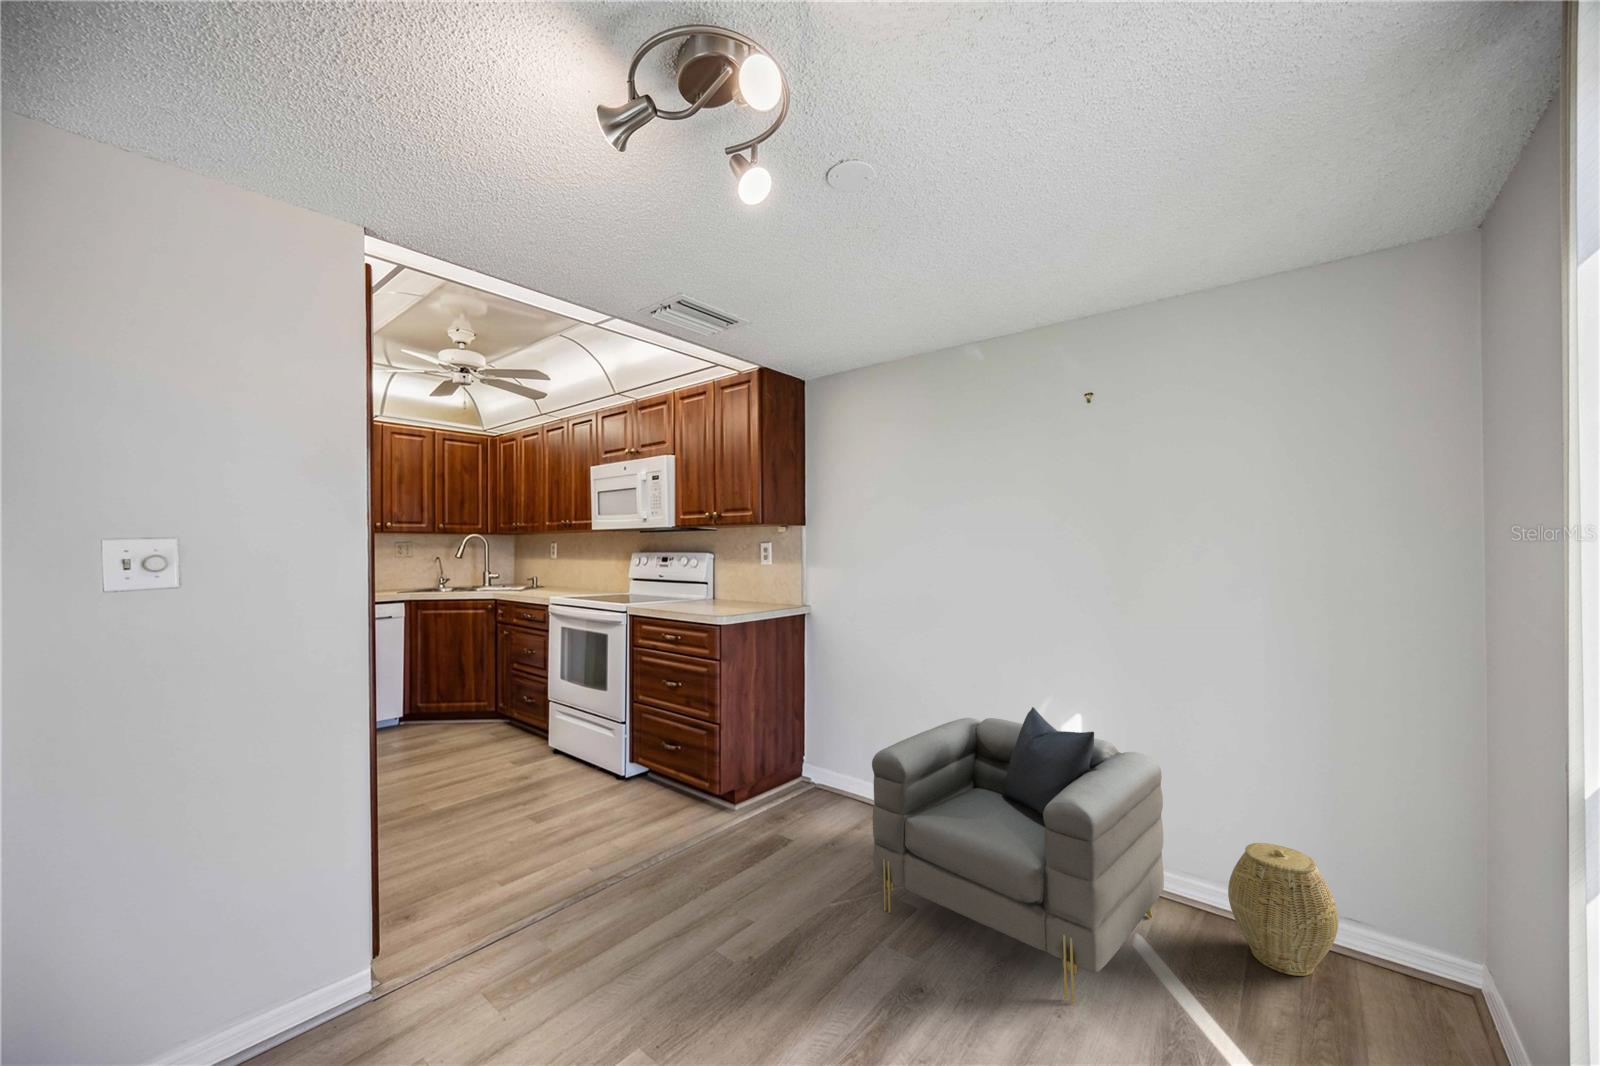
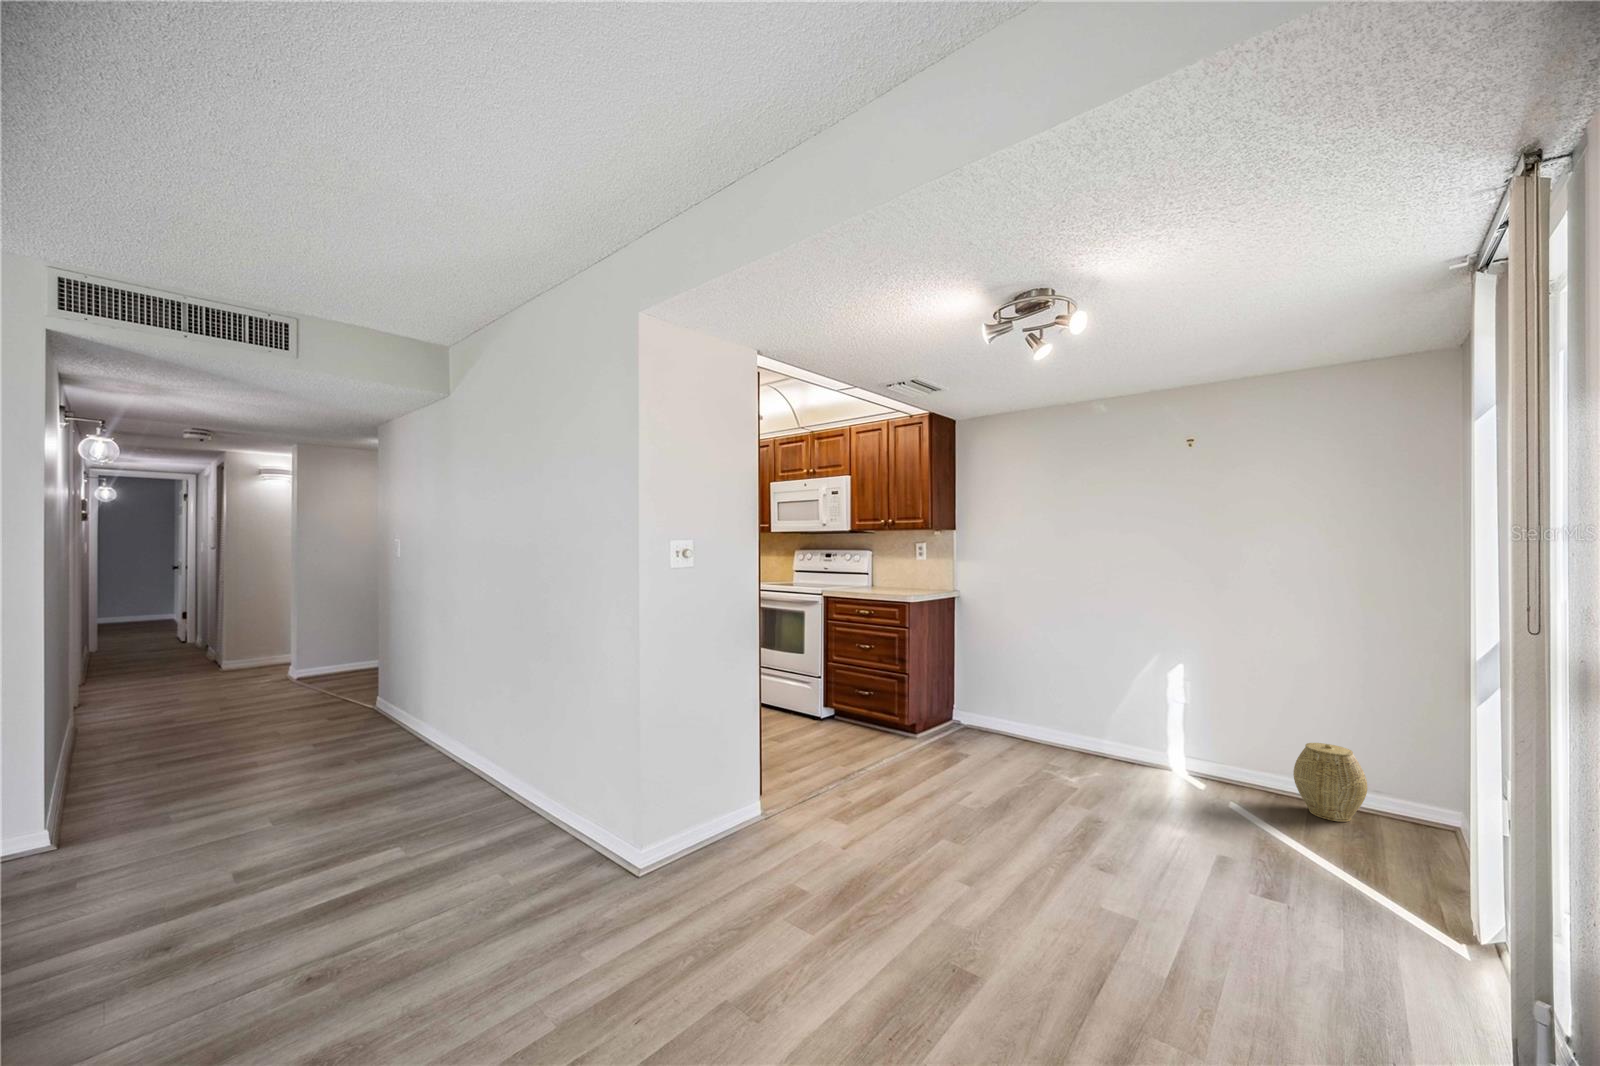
armchair: present [872,707,1164,1003] -> none [1046,657,1248,829]

